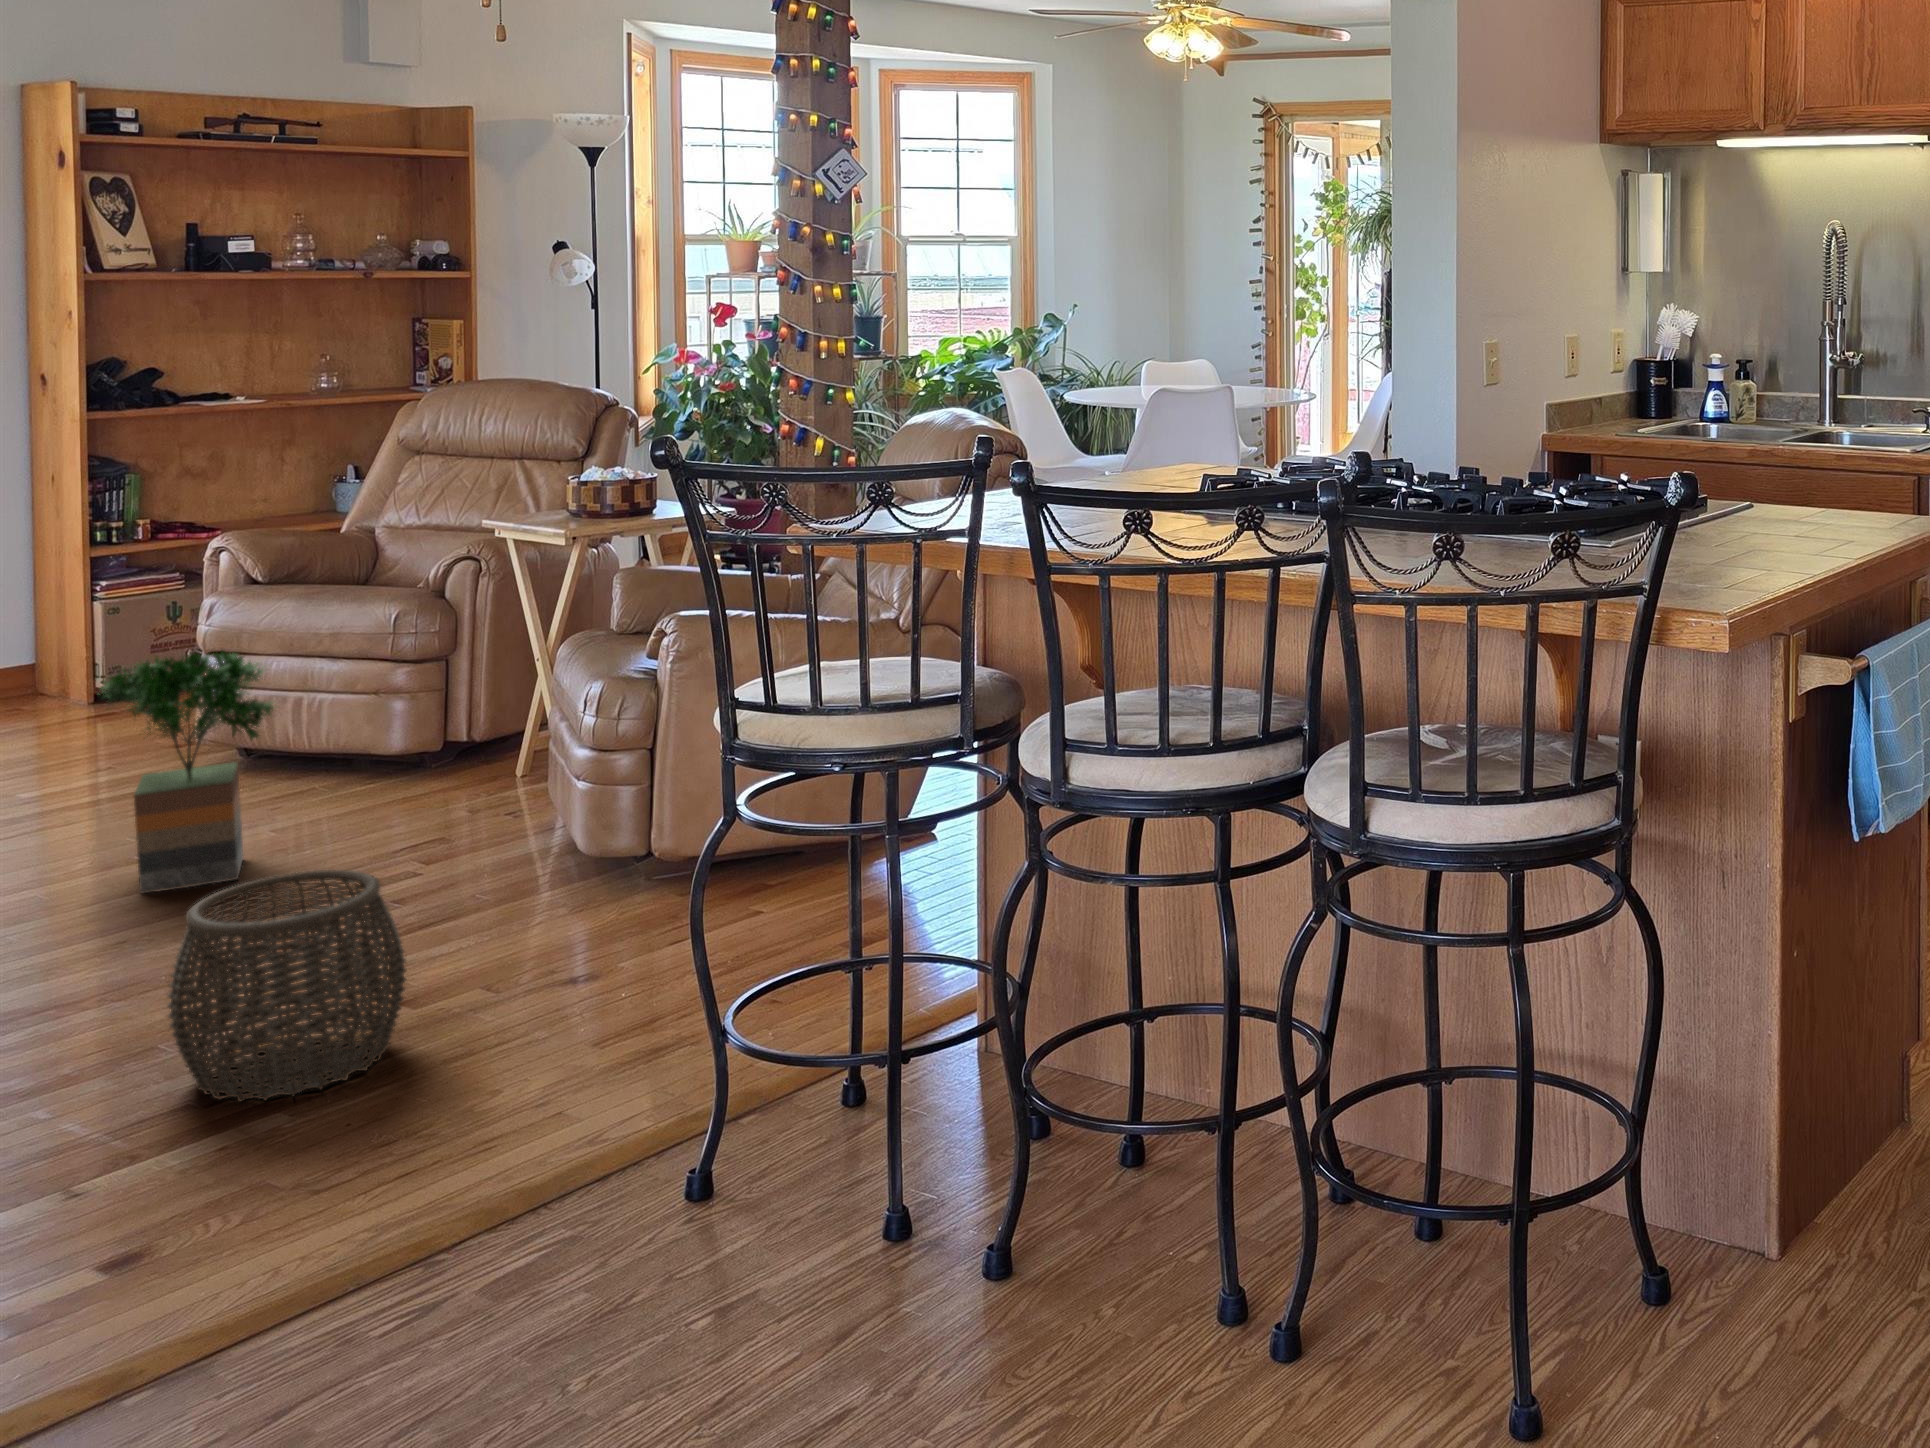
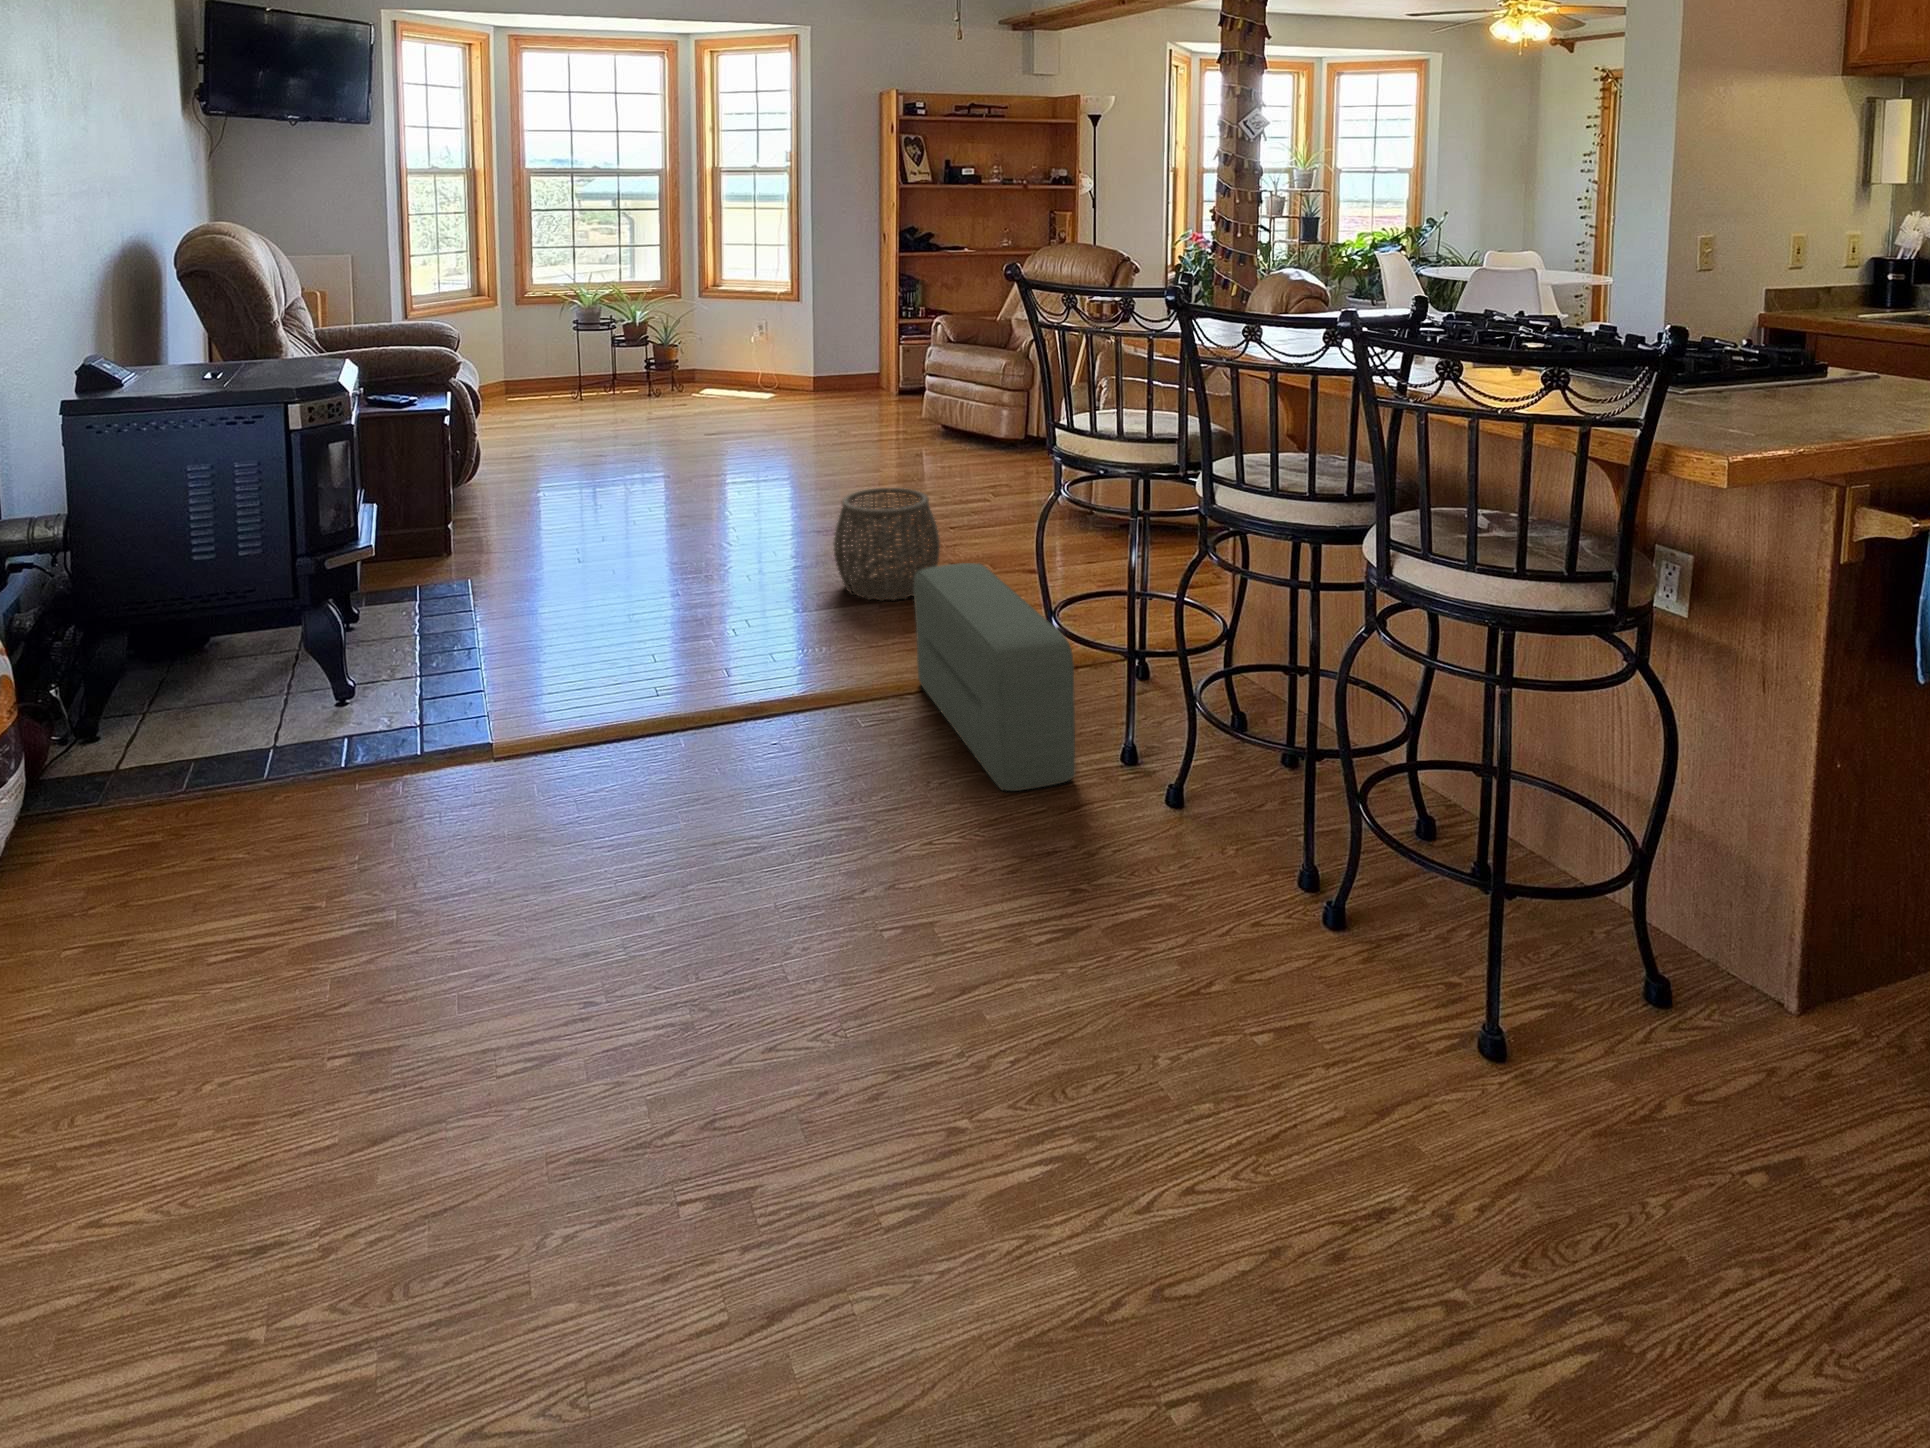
potted tree: present [99,650,273,893] -> none [856,371,933,491]
pouf: none [446,970,829,1341] -> present [914,563,1075,791]

